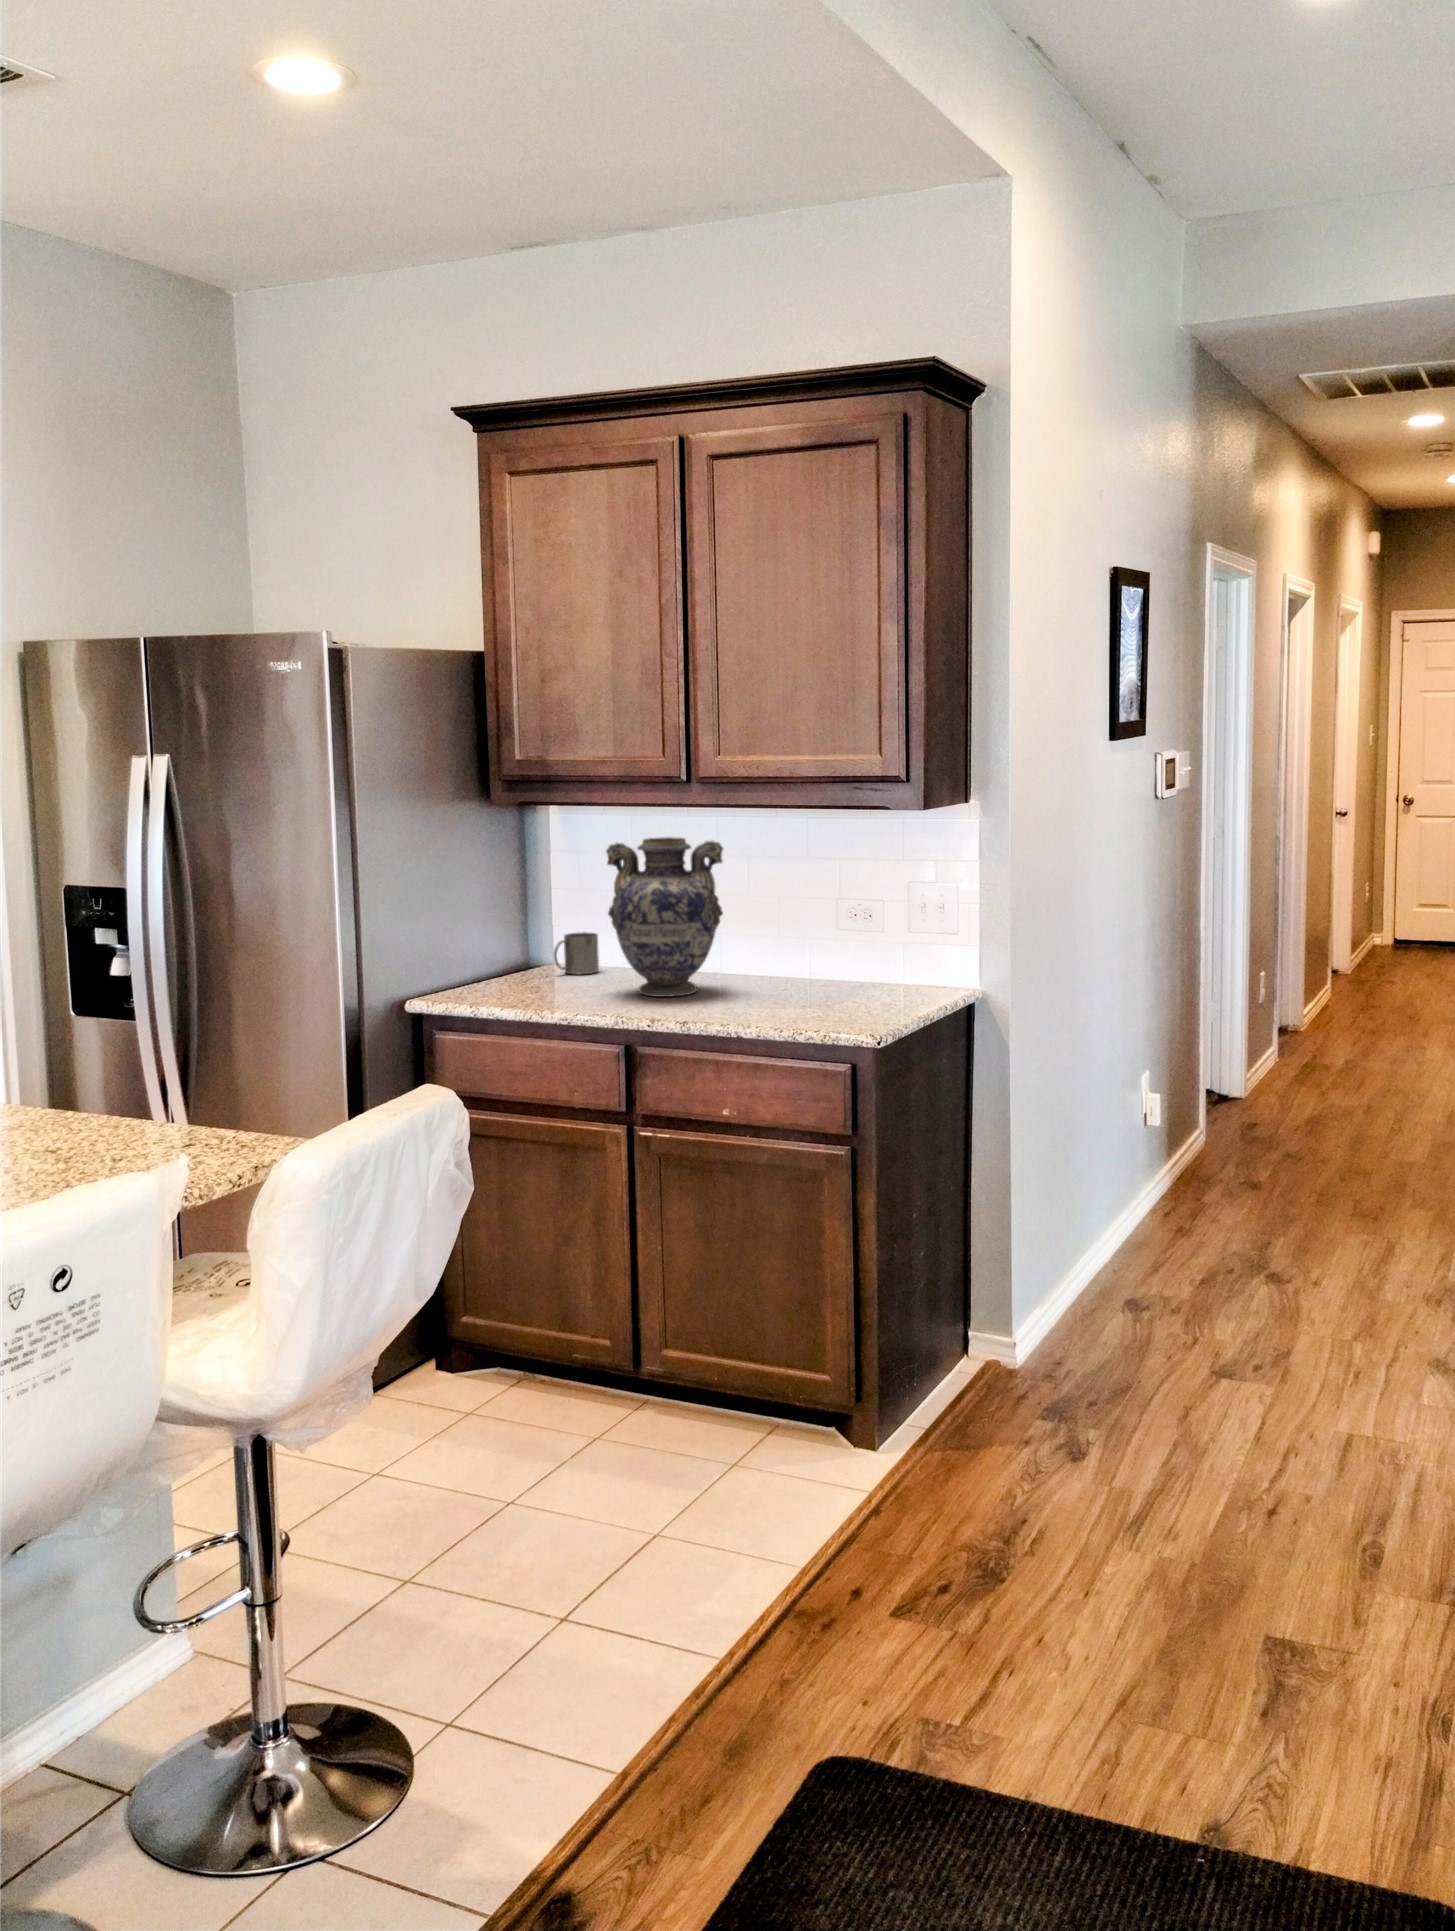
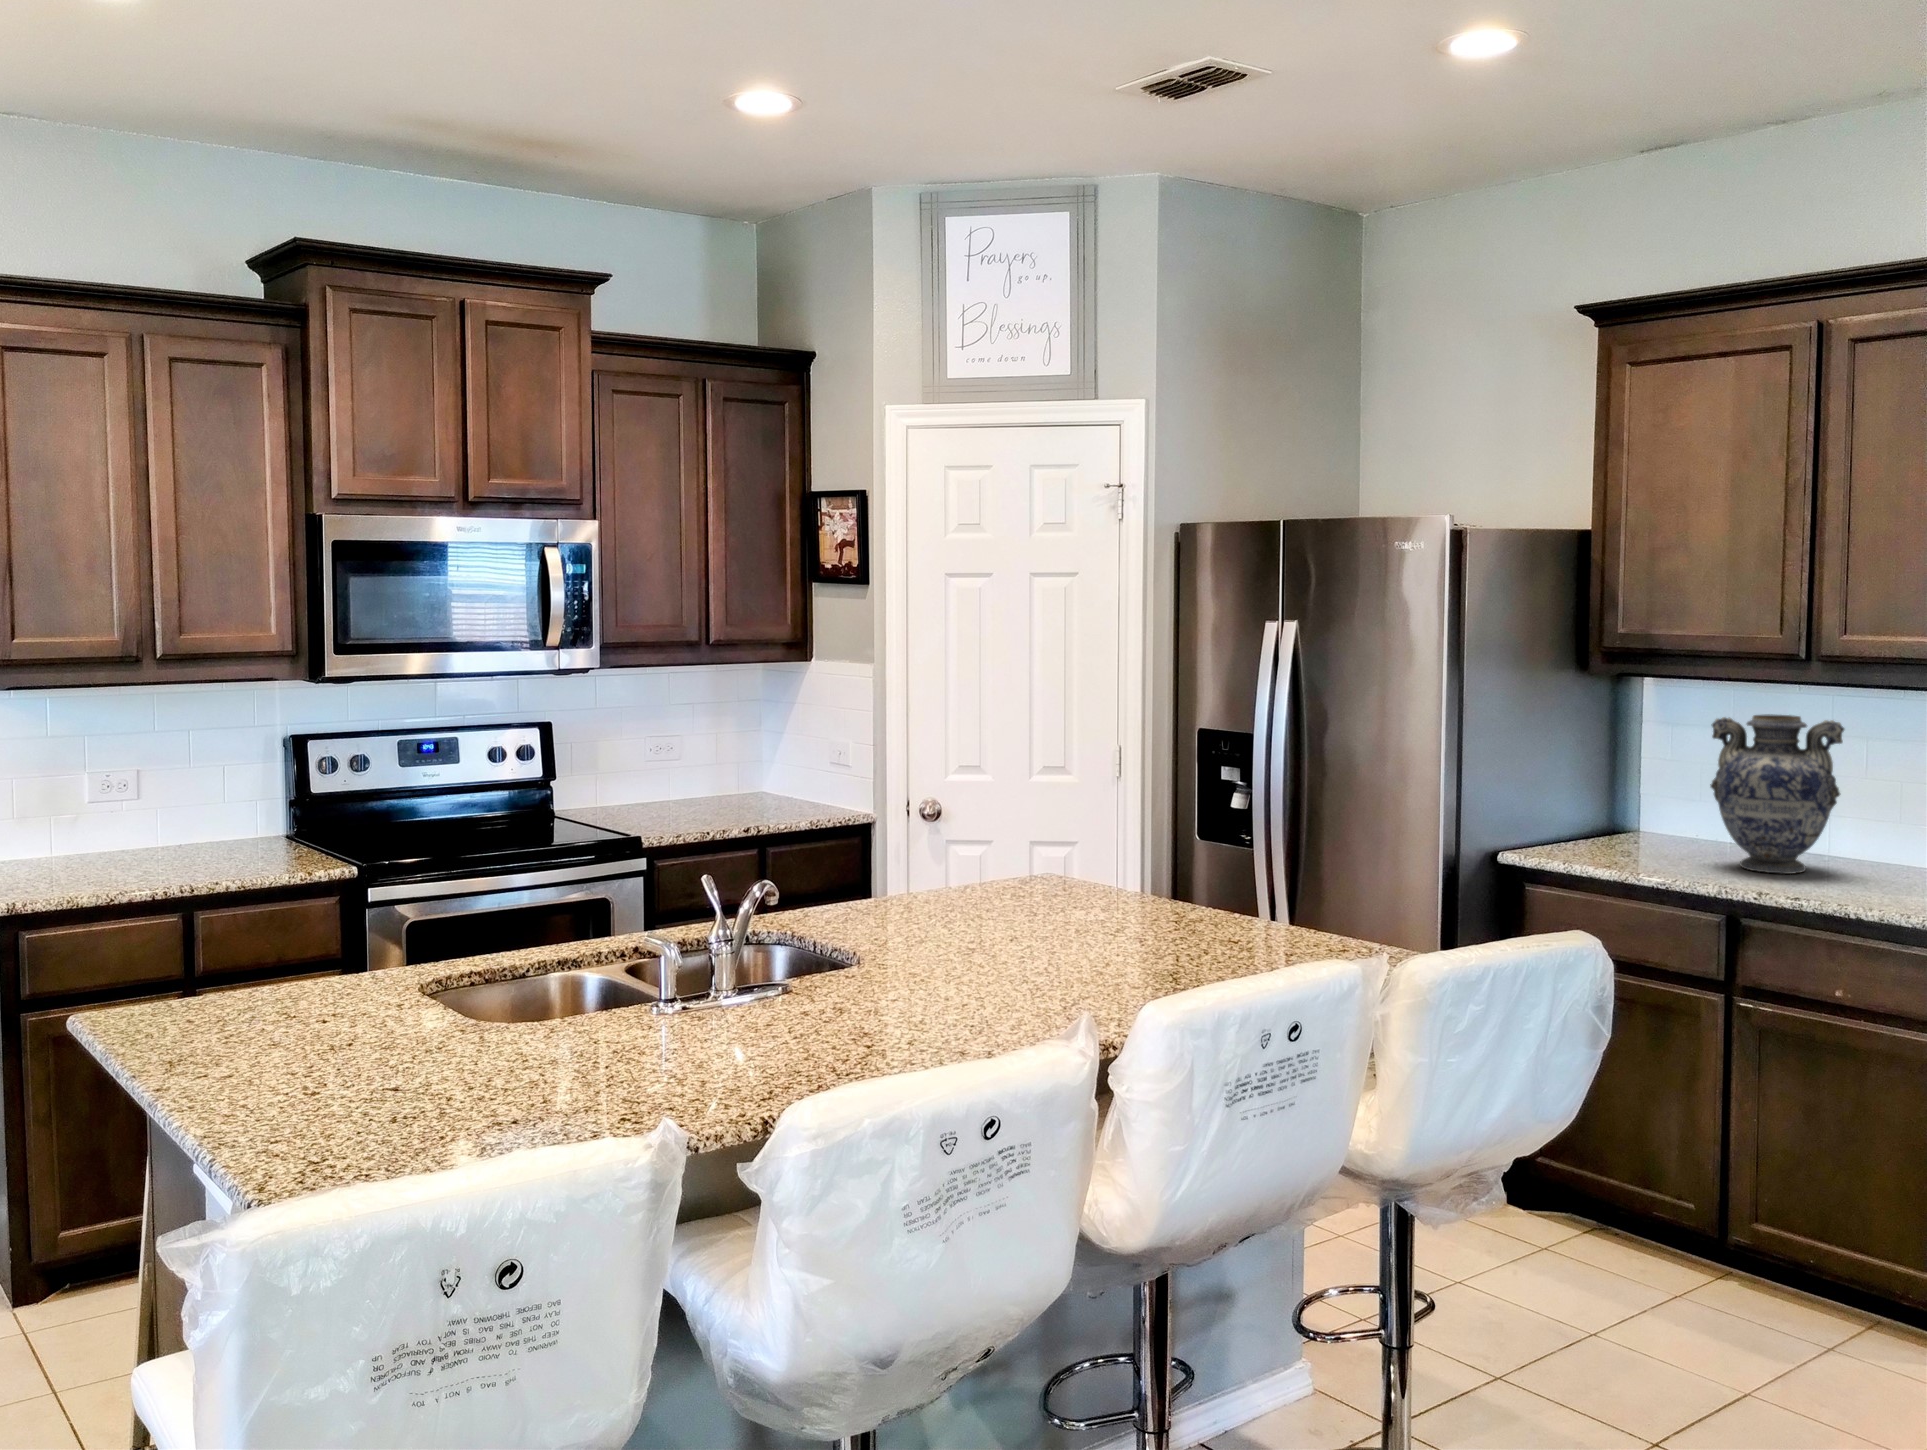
mug: present [554,932,599,974] -> none [1645,803,1692,844]

